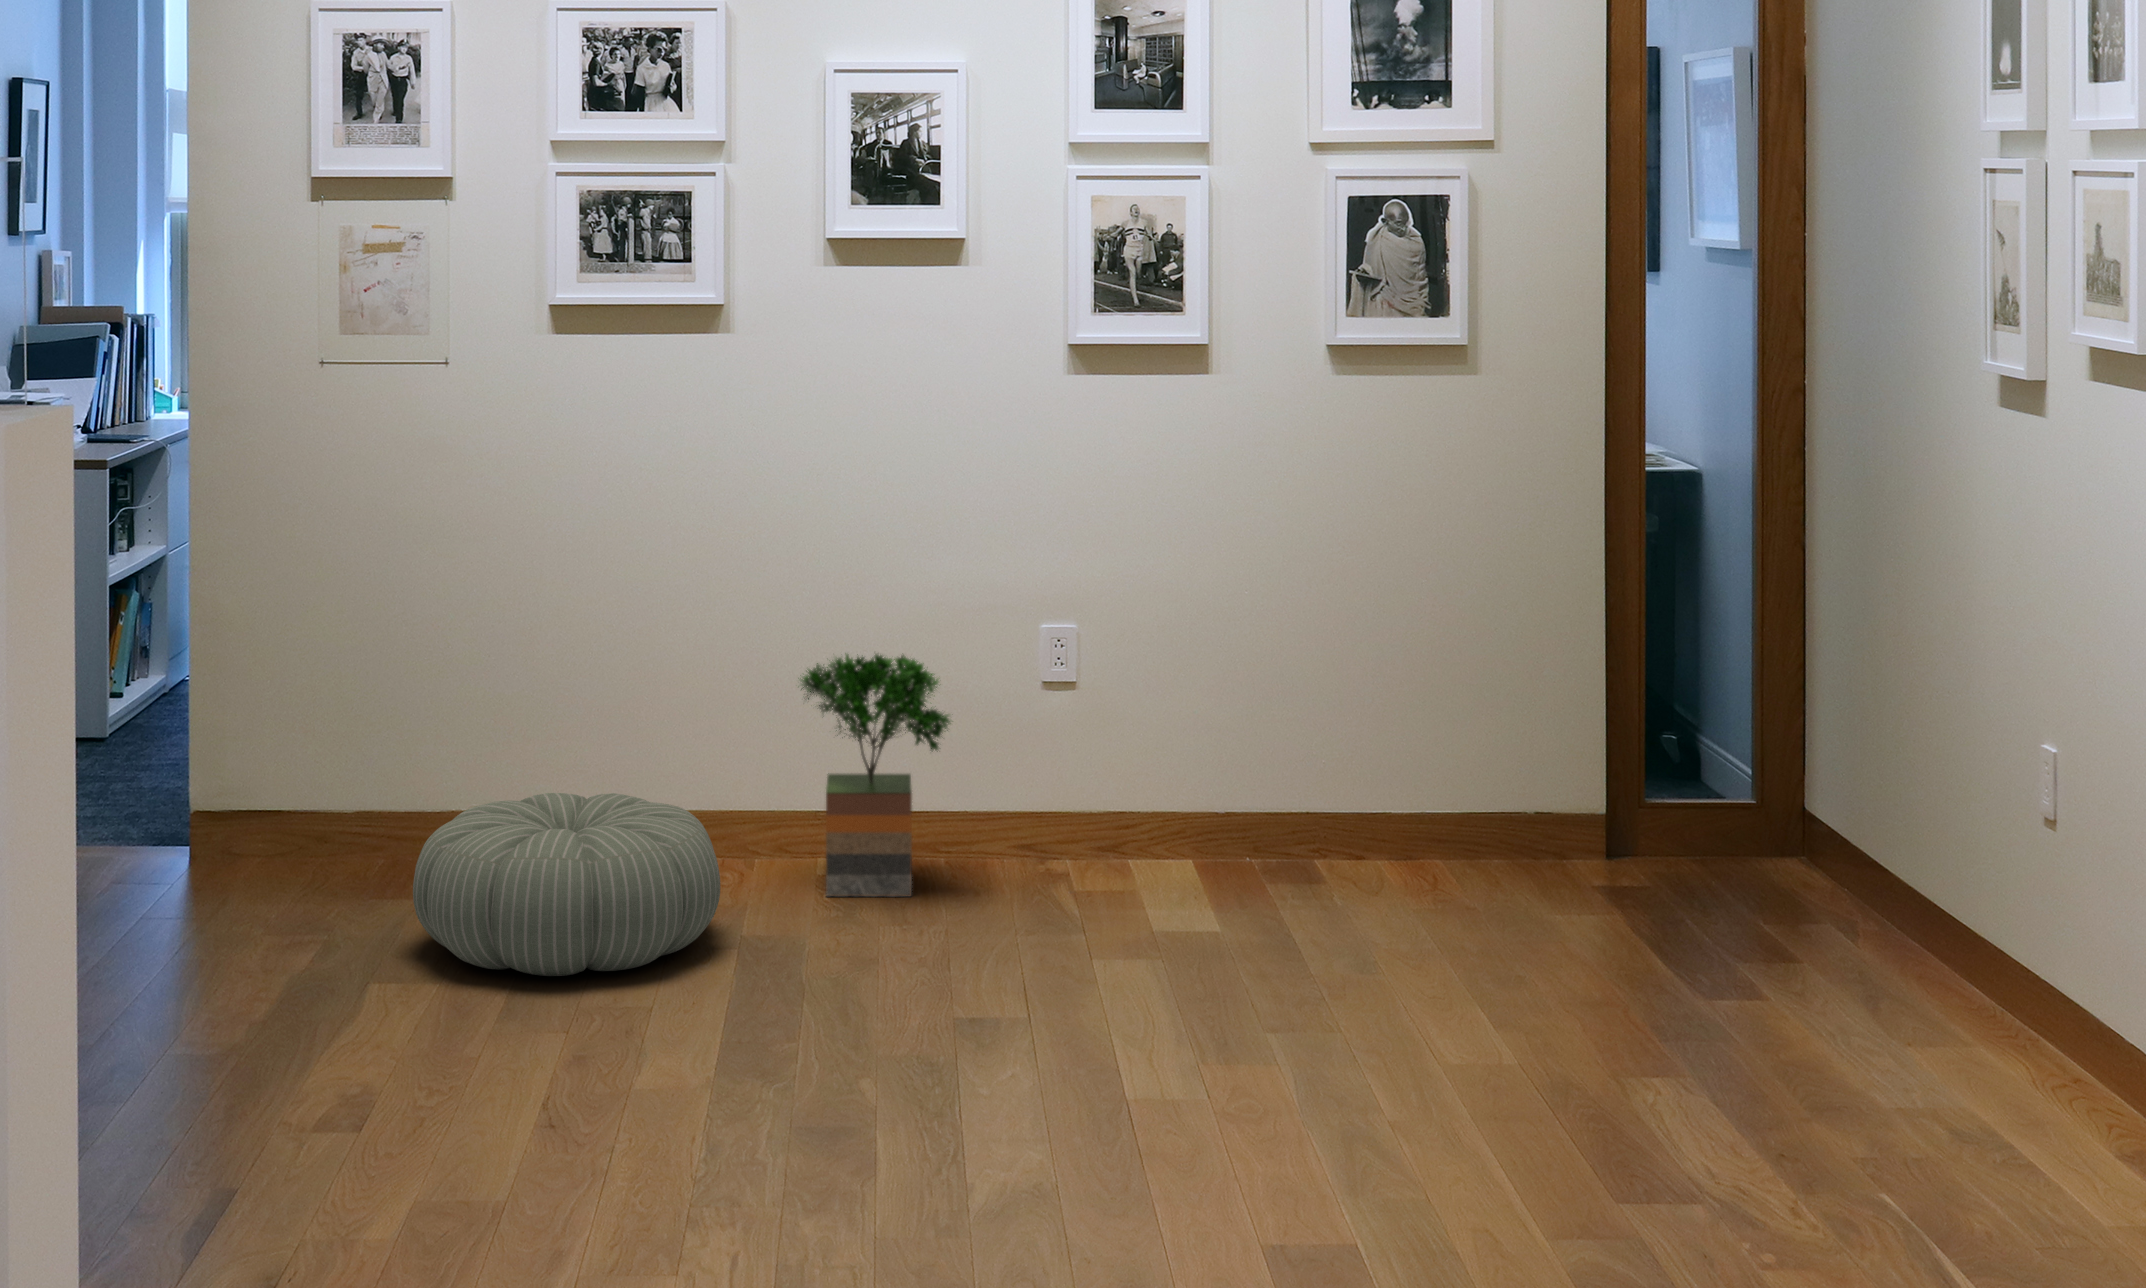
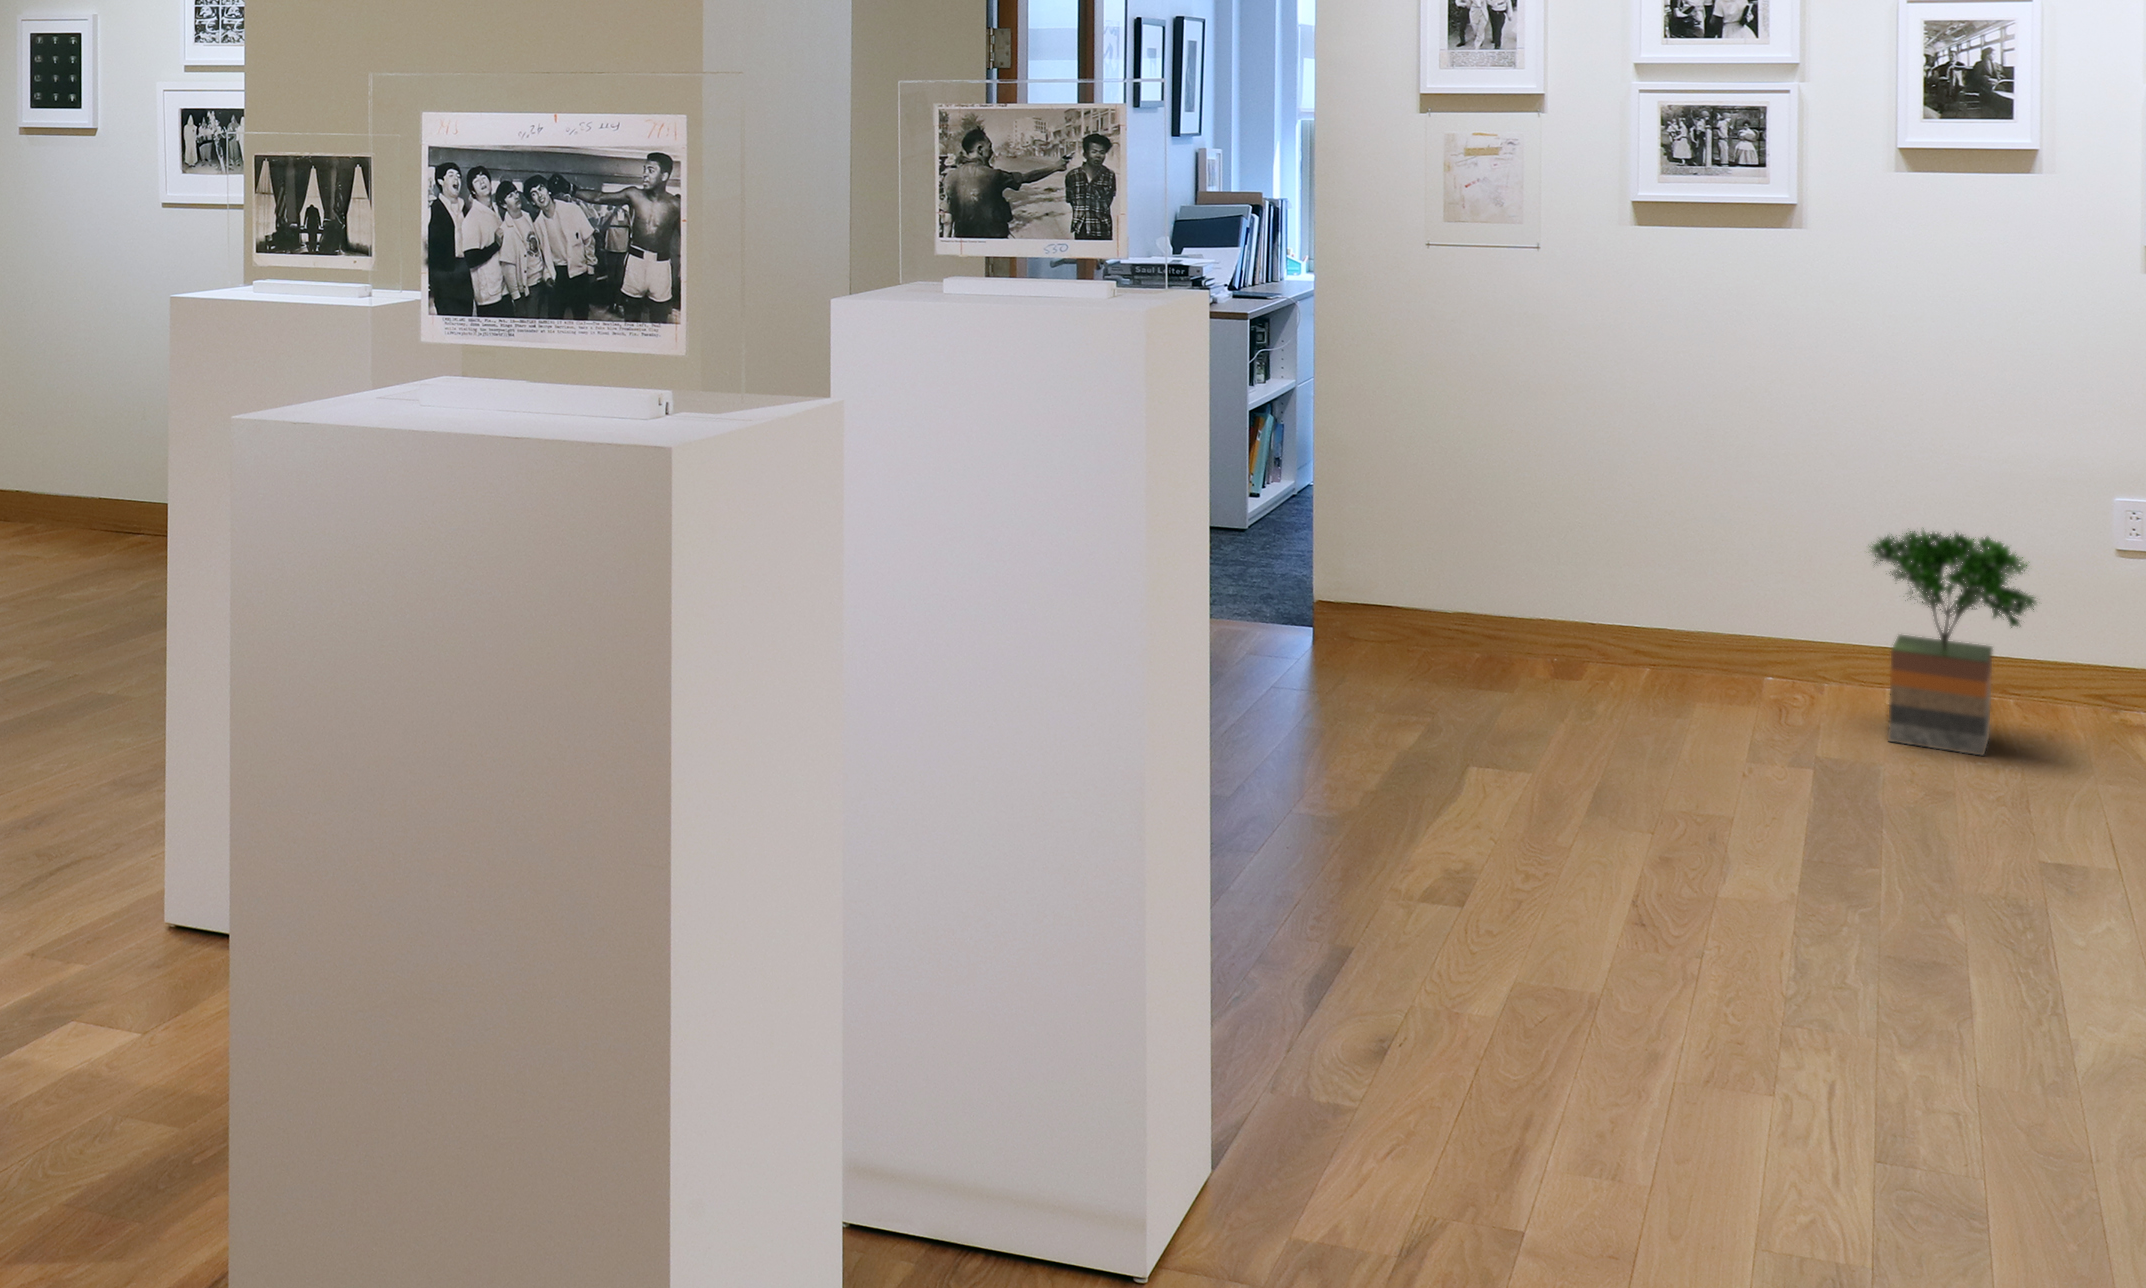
pouf: present [413,793,720,976] -> none [1474,611,1767,762]

